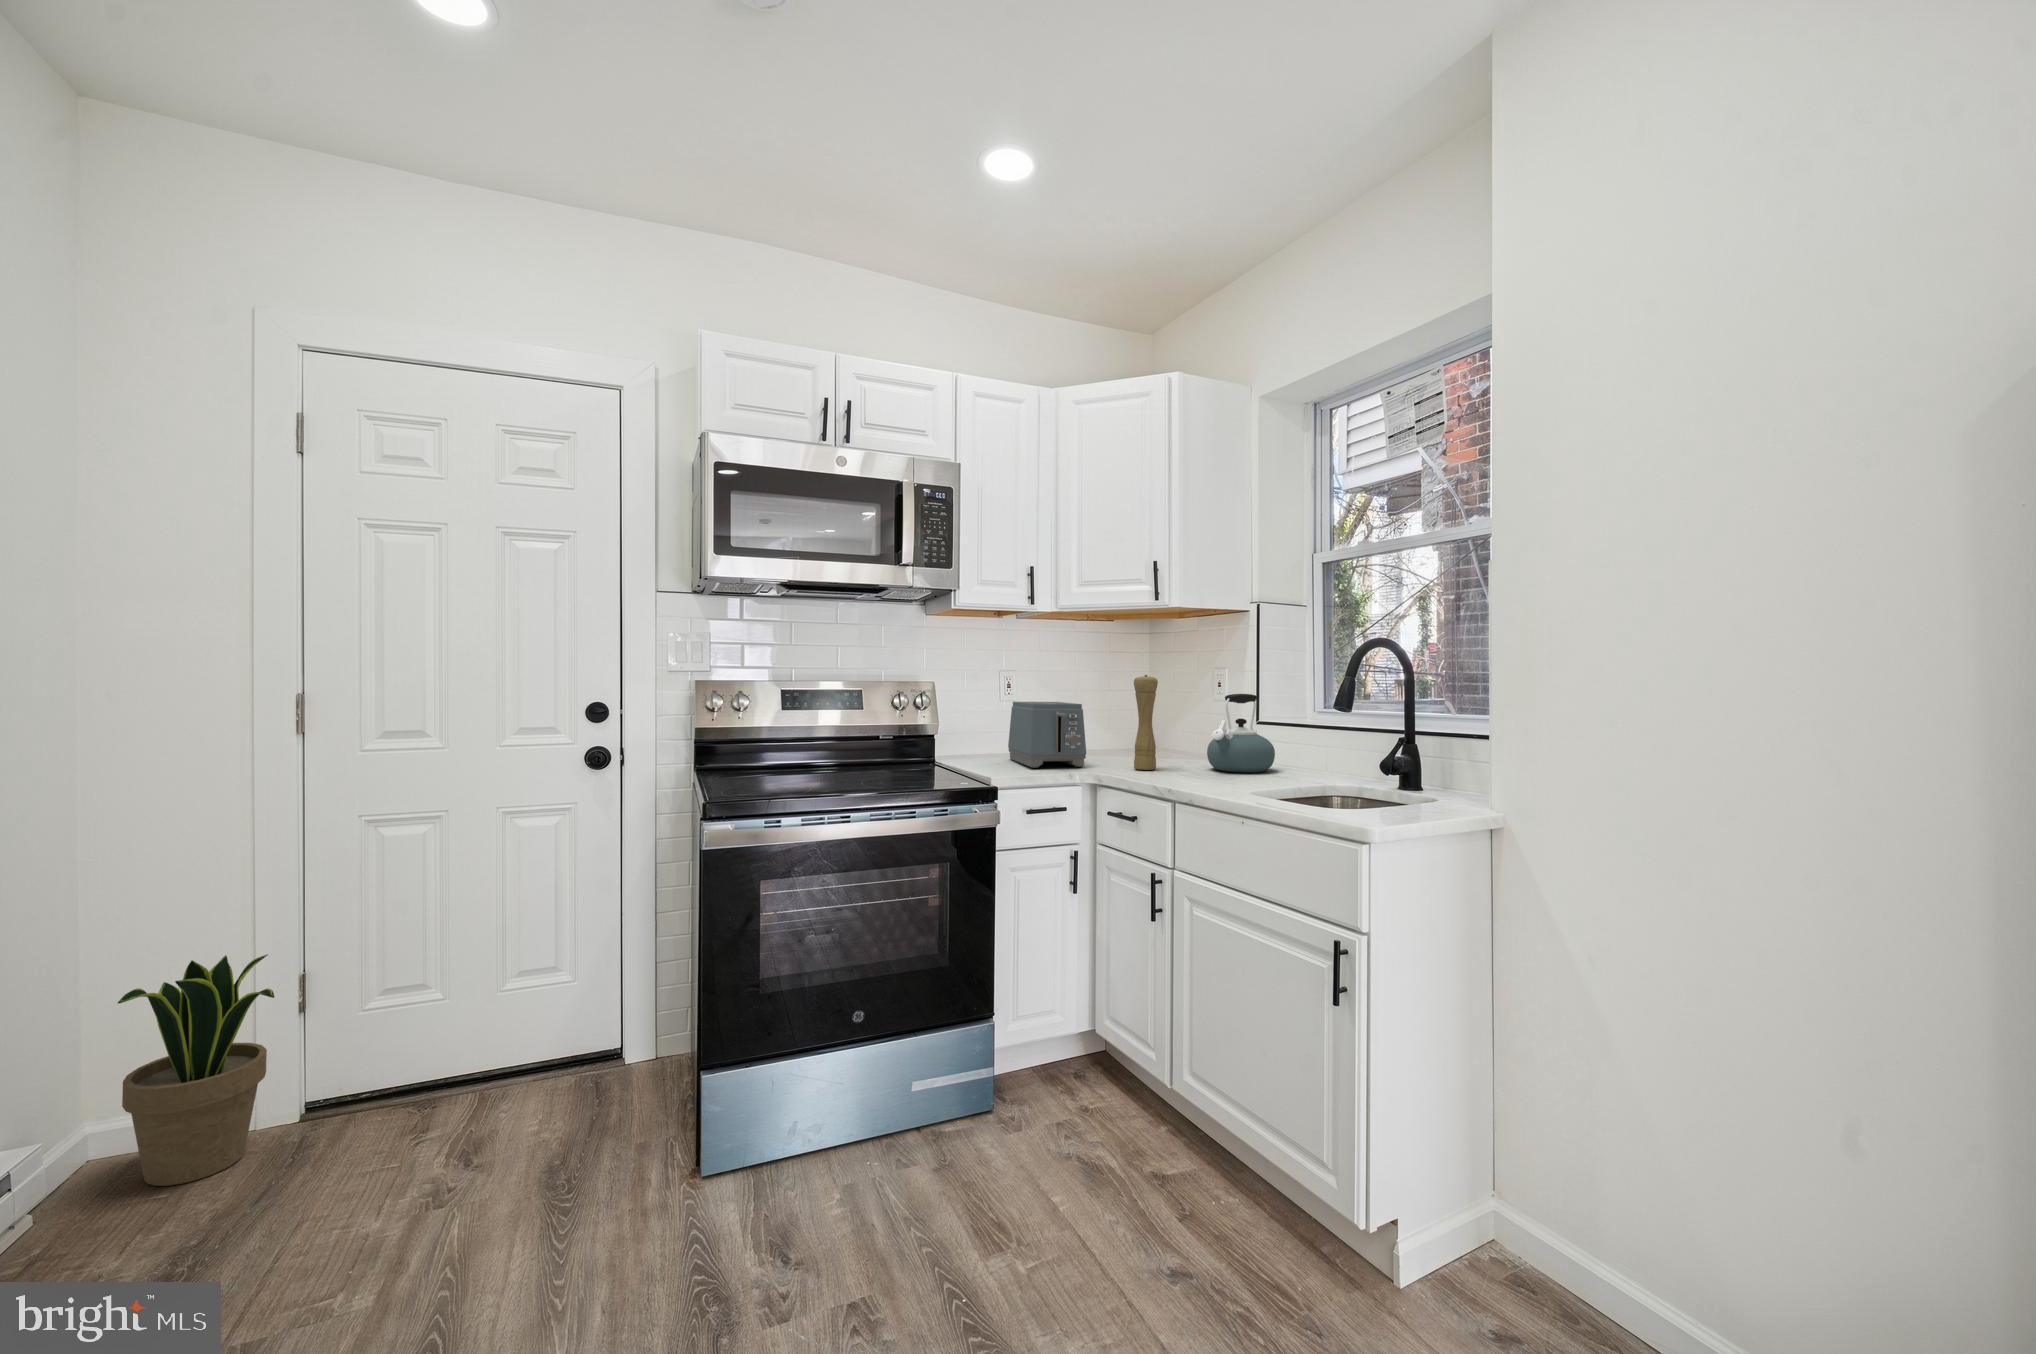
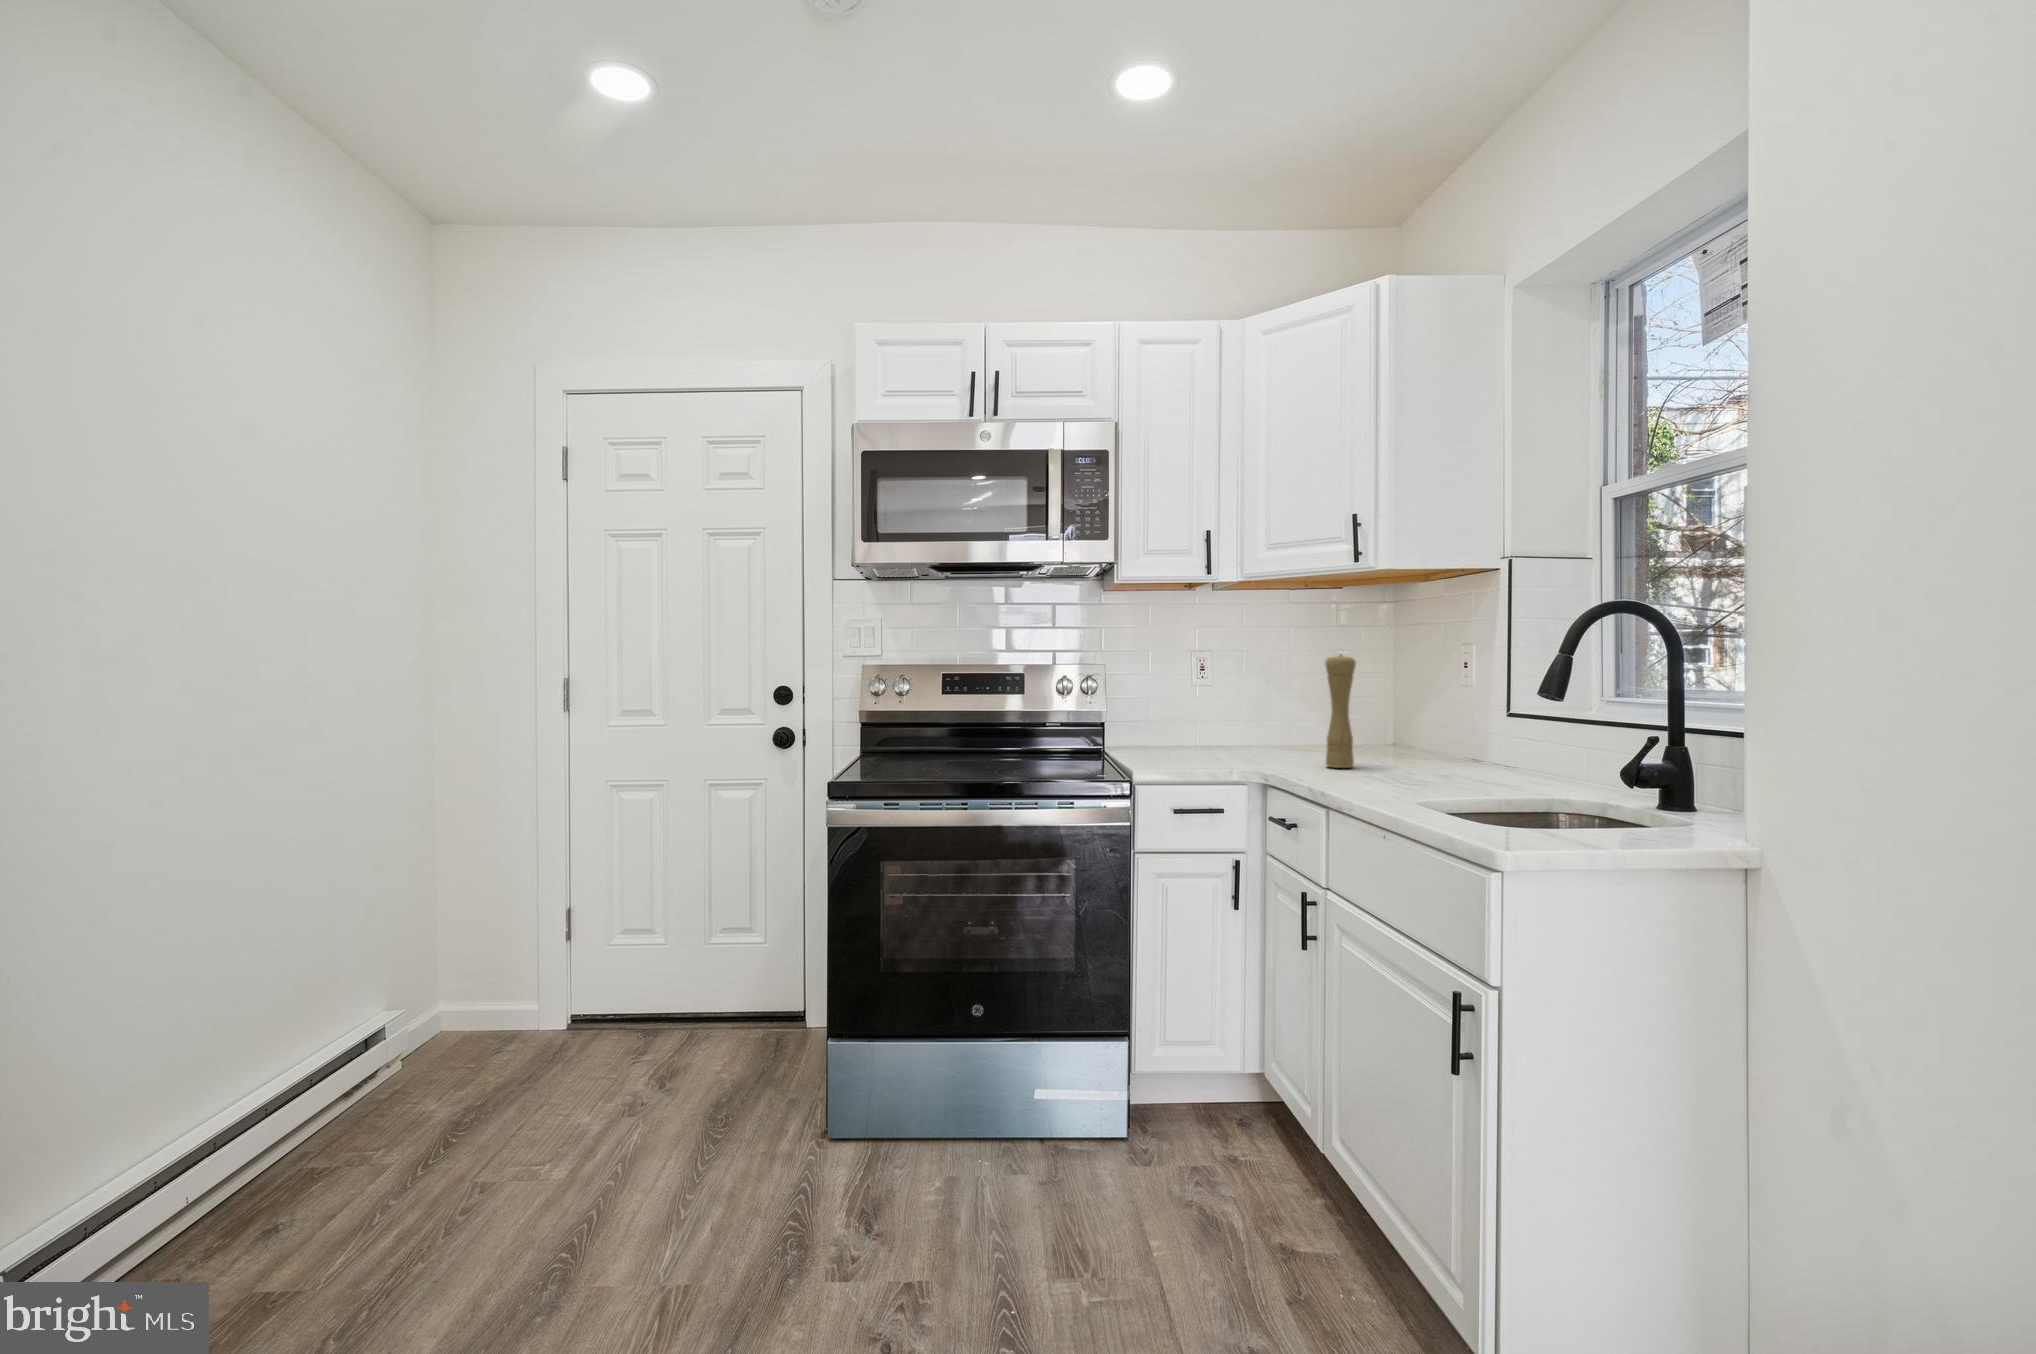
kettle: present [1207,694,1275,772] -> none [1417,677,1511,776]
toaster: present [1008,702,1086,768] -> none [1197,685,1271,761]
potted plant: present [118,954,274,1186] -> none [432,891,540,1067]

